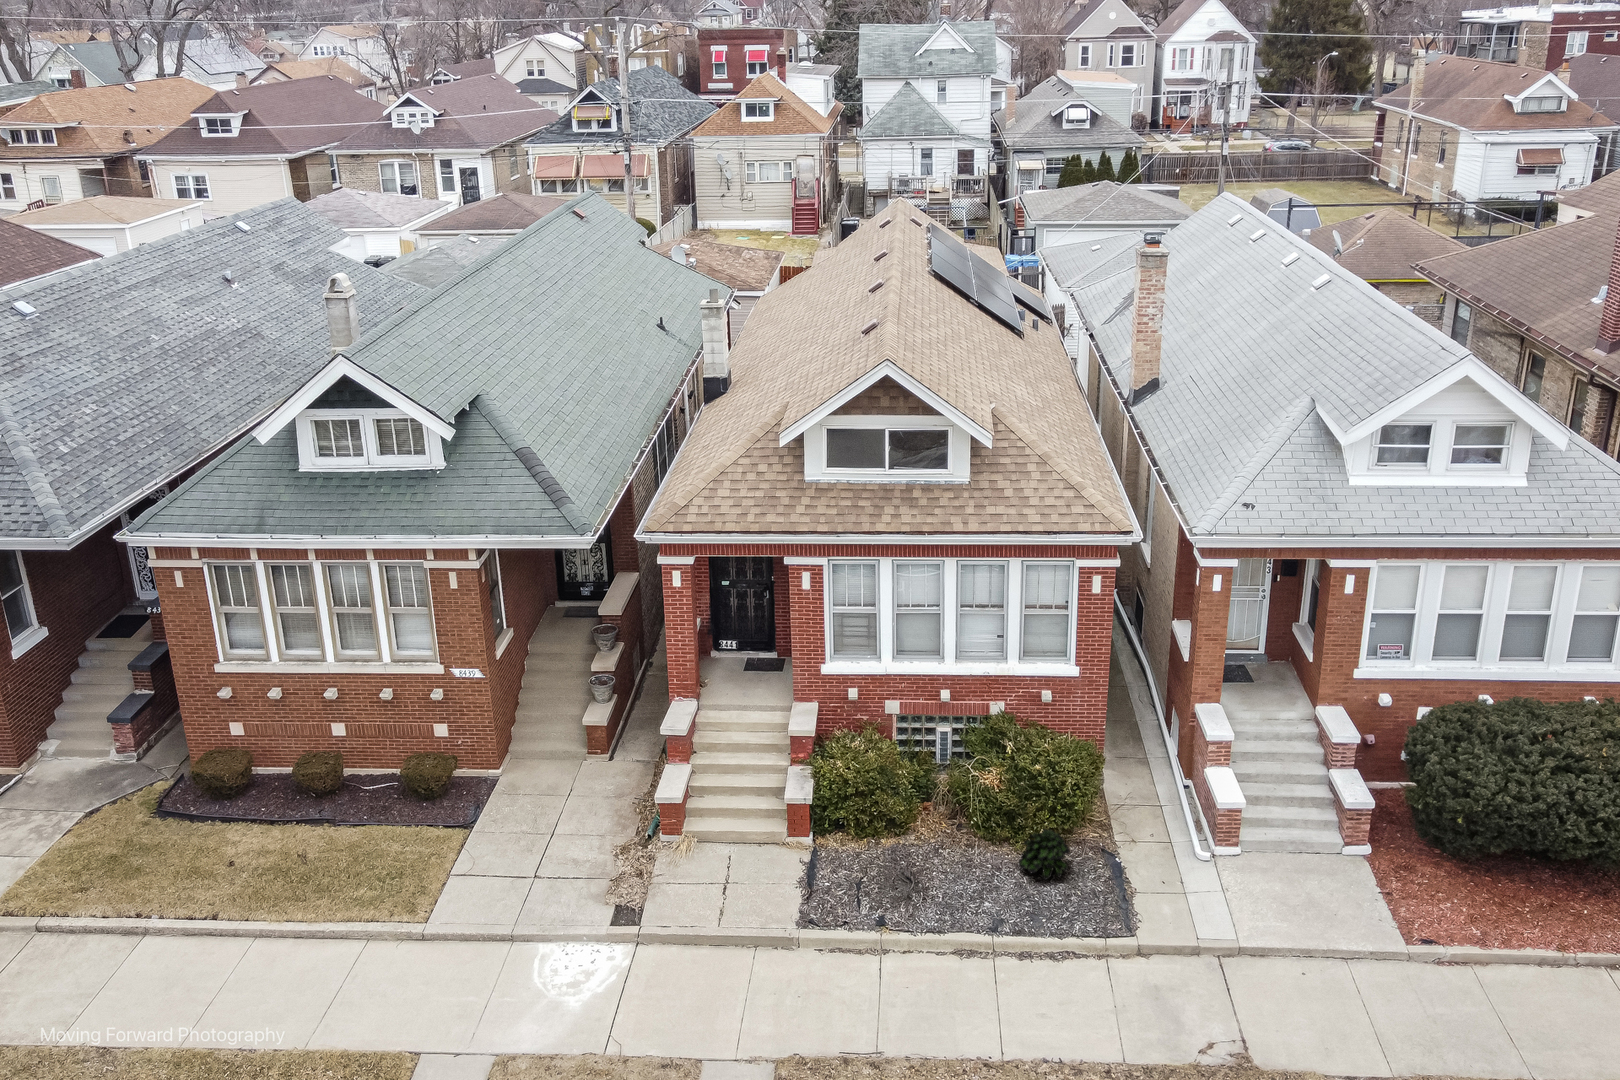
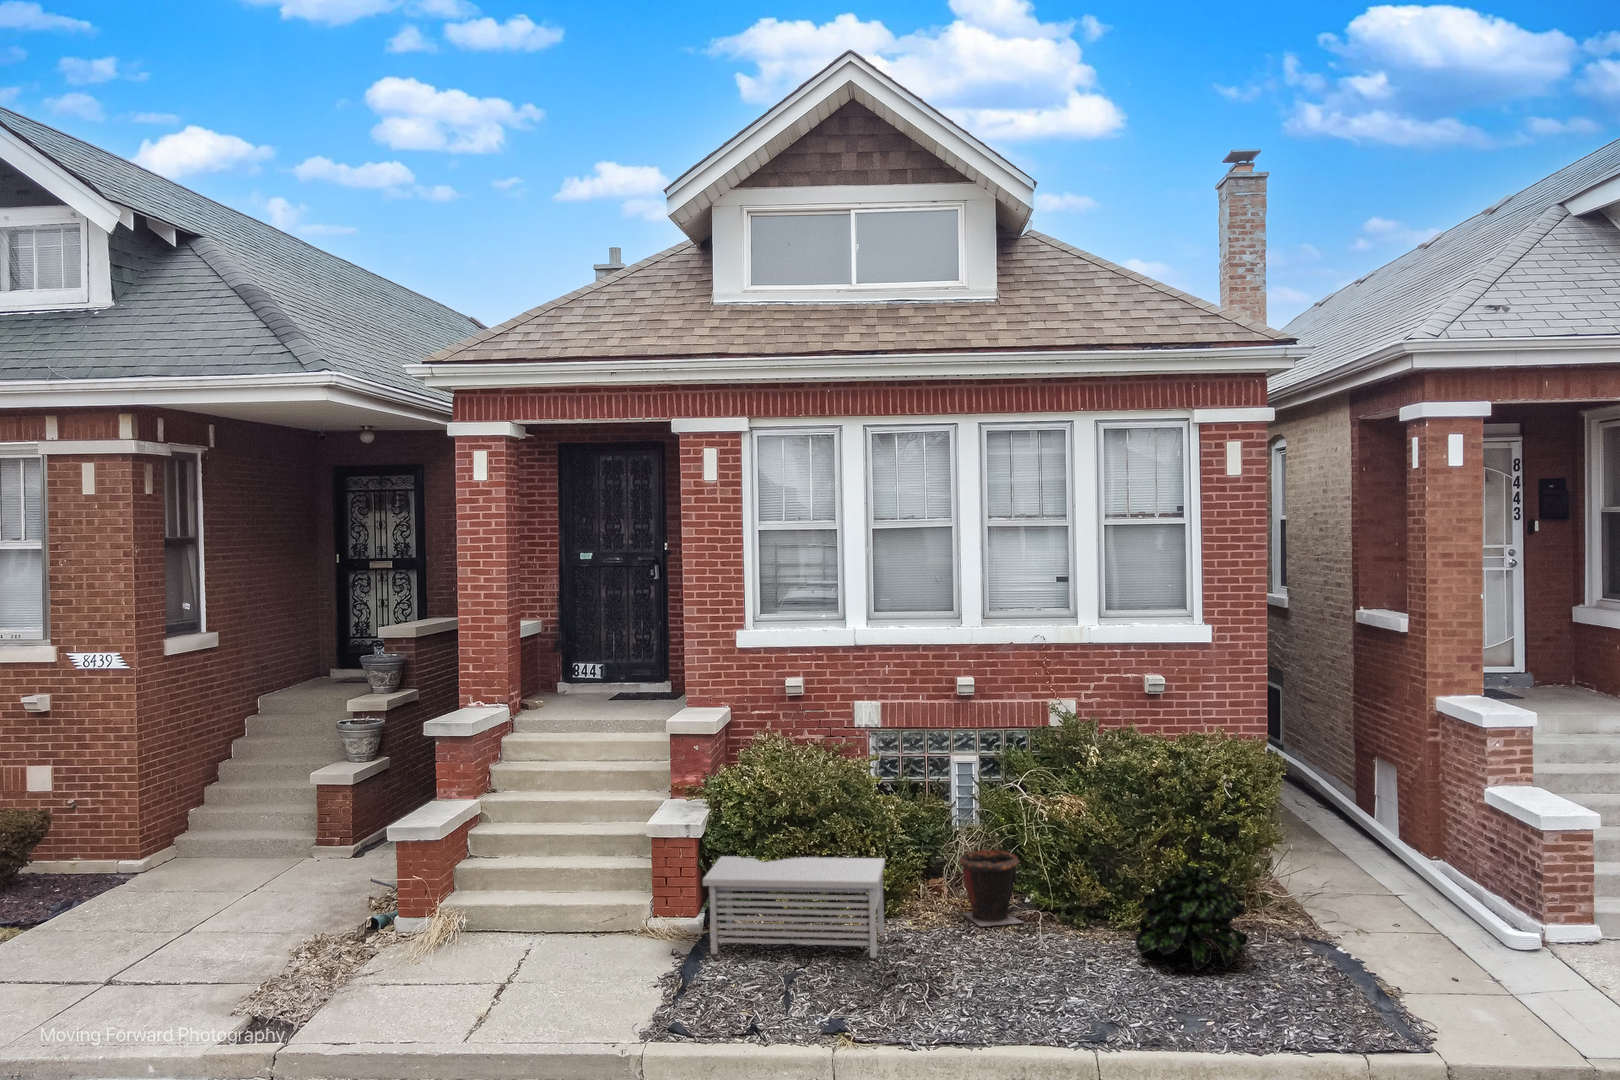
waste bin: none [938,798,969,841] -> present [959,850,1023,926]
storage bench: none [815,808,902,867] -> present [703,856,885,958]

